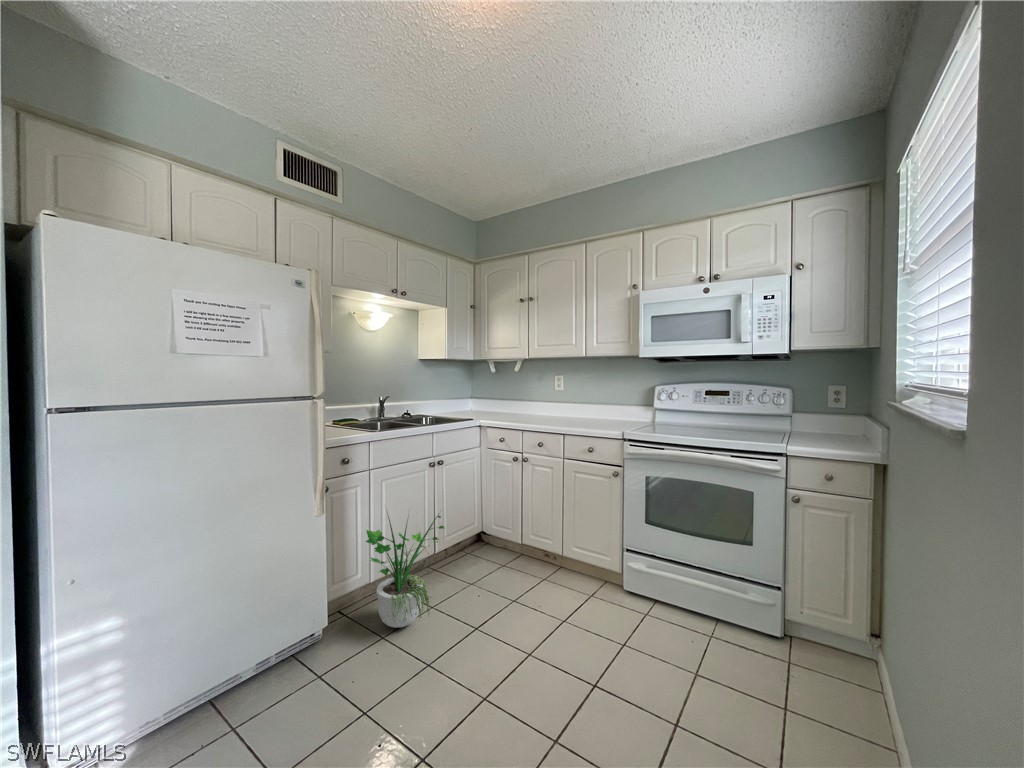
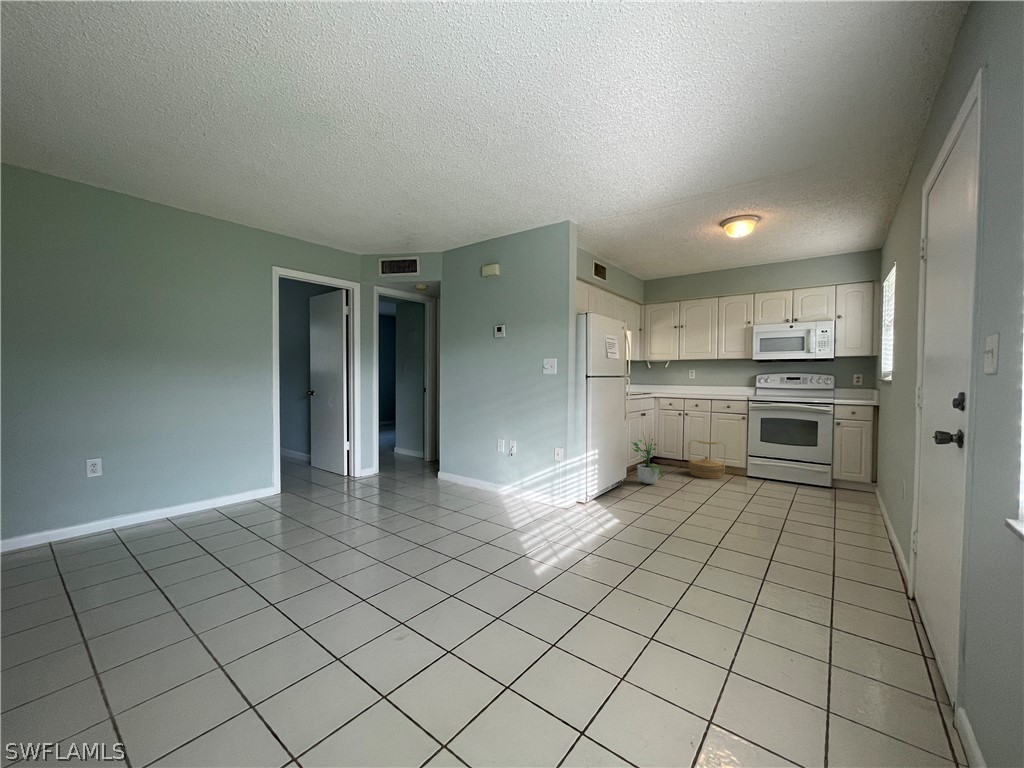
woven basket: none [521,509,584,595] -> present [688,440,726,478]

